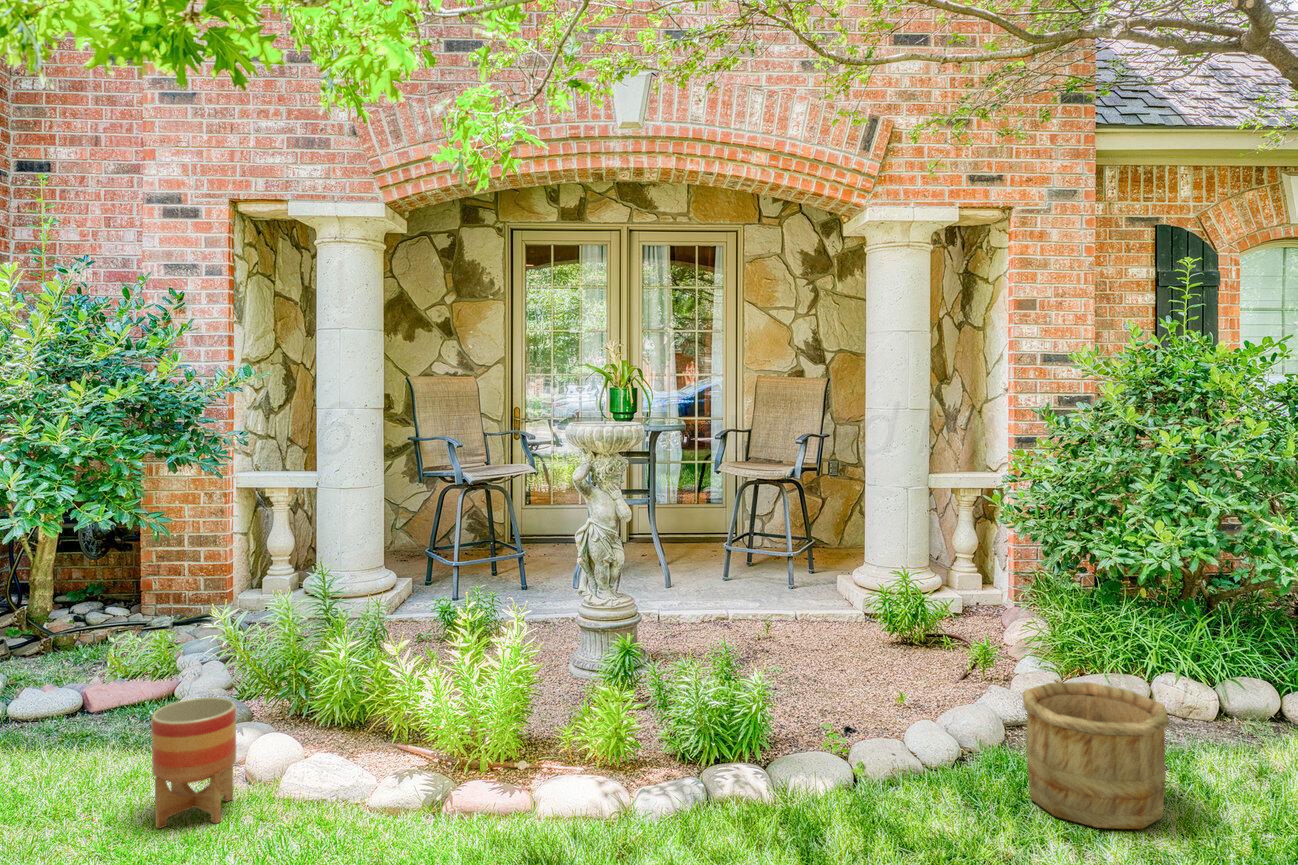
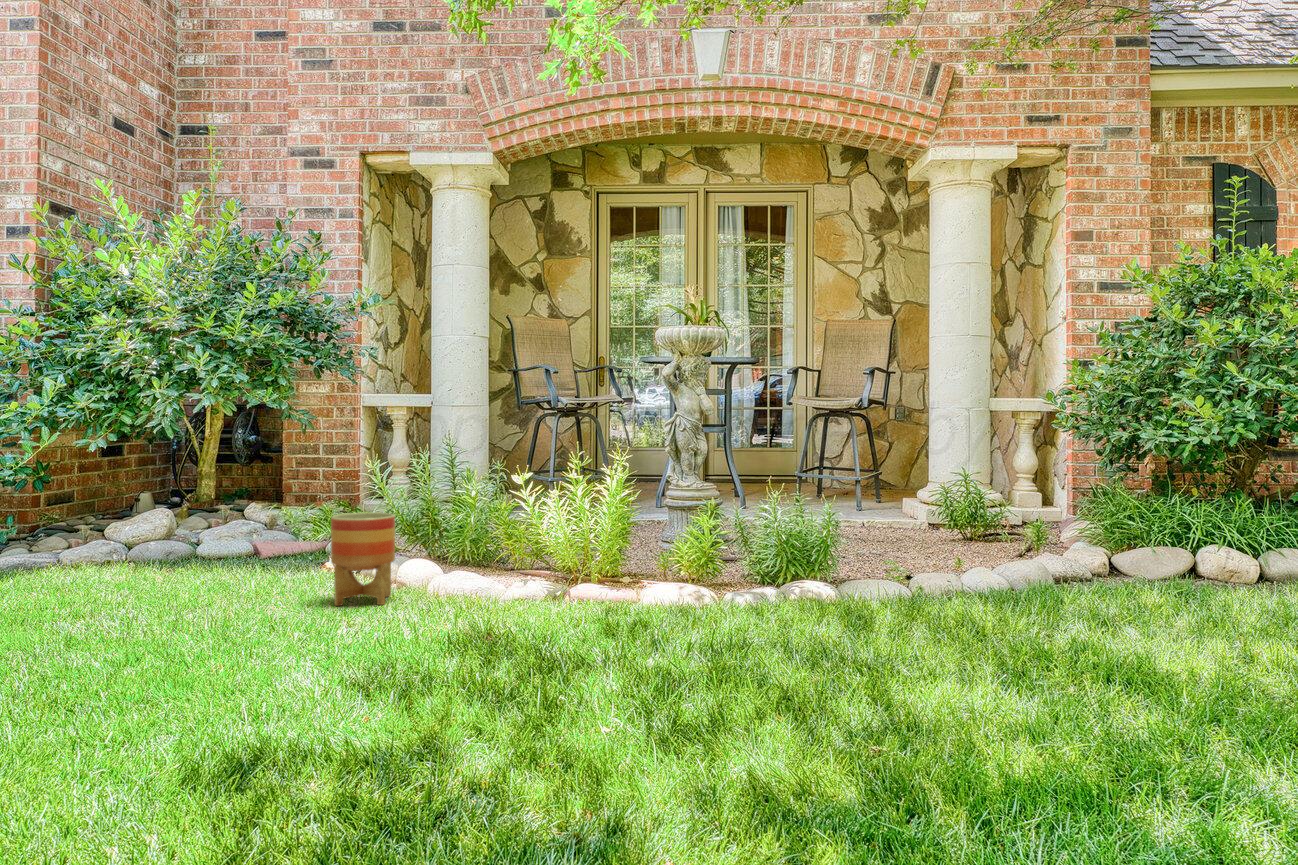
wooden bucket: present [1022,682,1170,829] -> none [1060,512,1188,617]

